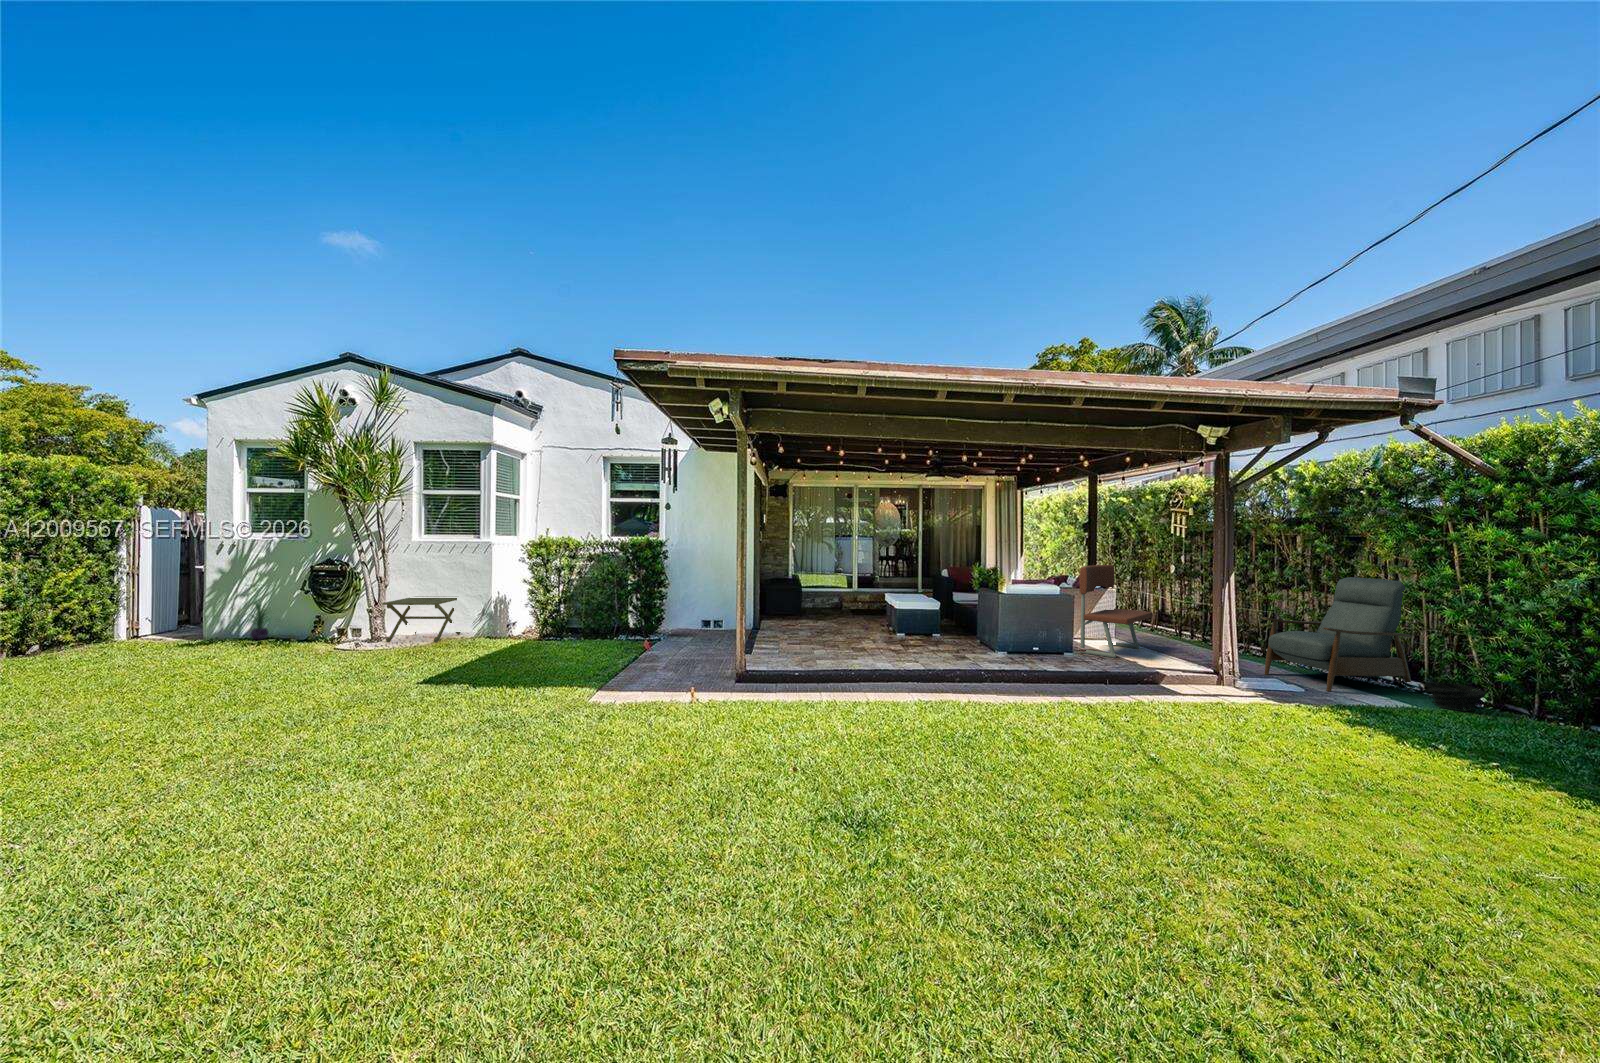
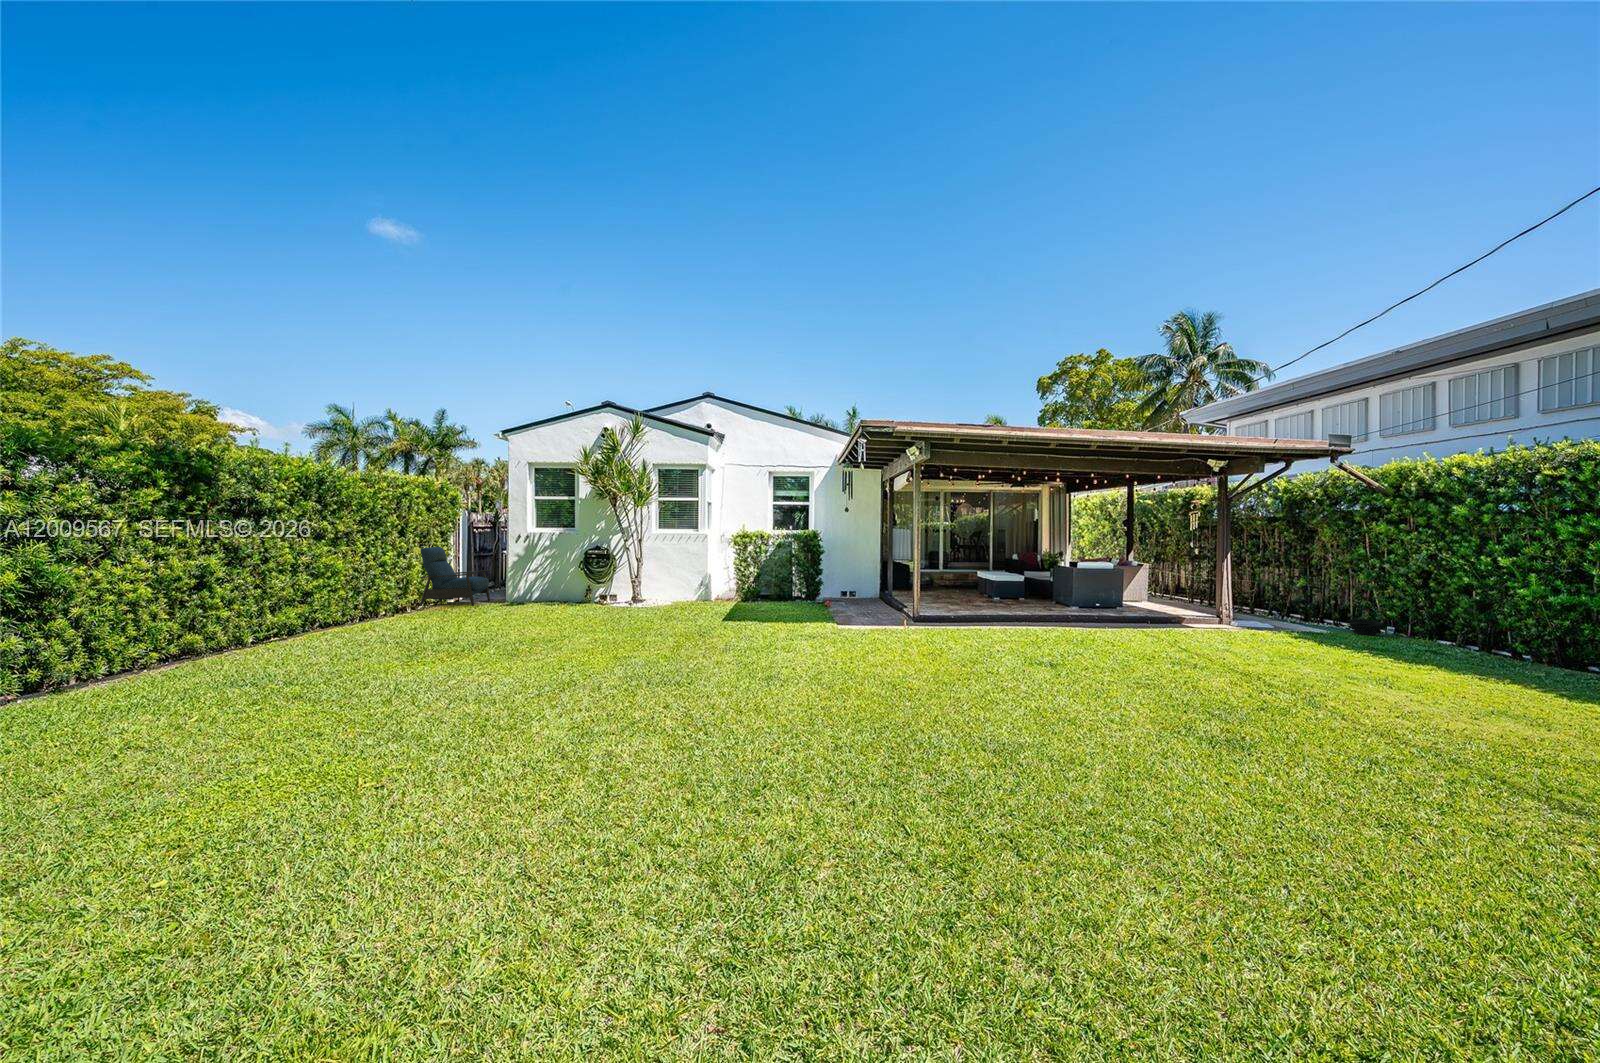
bench: present [1080,565,1153,658] -> none [1124,550,1174,612]
chair: present [1262,577,1412,691] -> present [420,547,491,606]
side table: present [382,598,461,642] -> none [644,572,686,603]
decorative plant: present [251,602,269,640] -> none [540,576,570,602]

